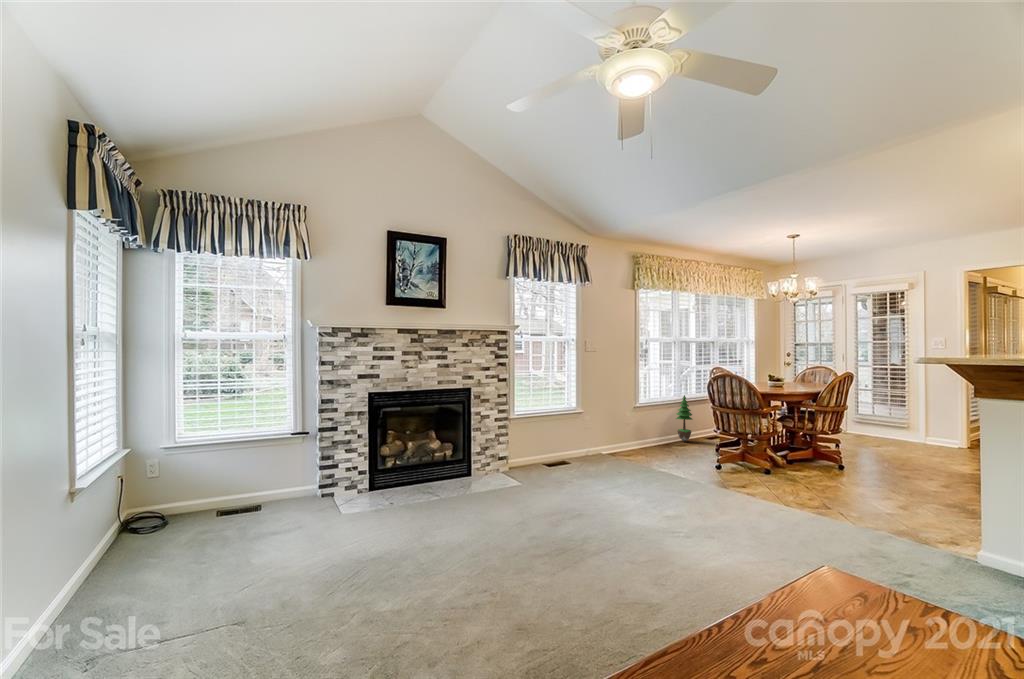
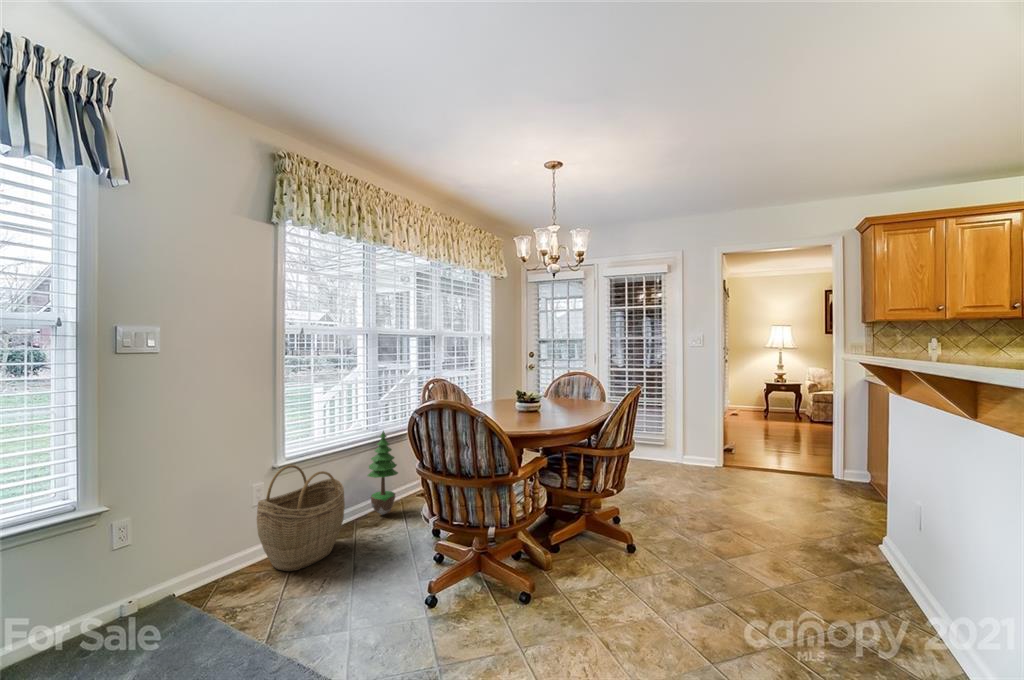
woven basket: none [633,405,670,451] -> present [257,465,345,571]

